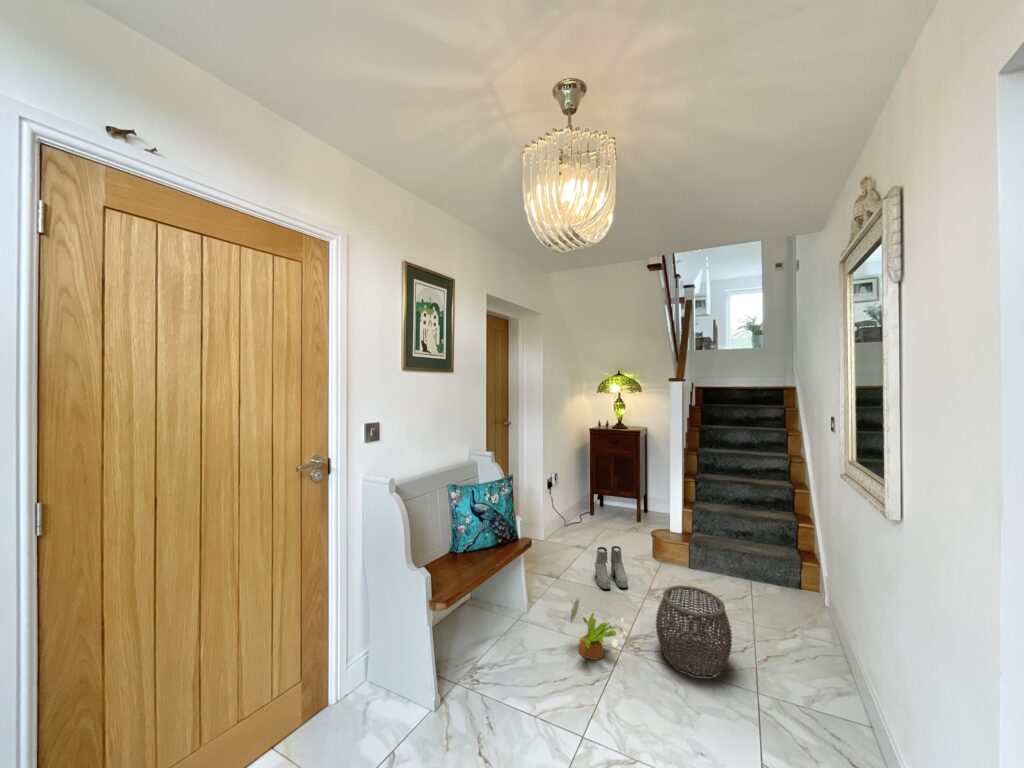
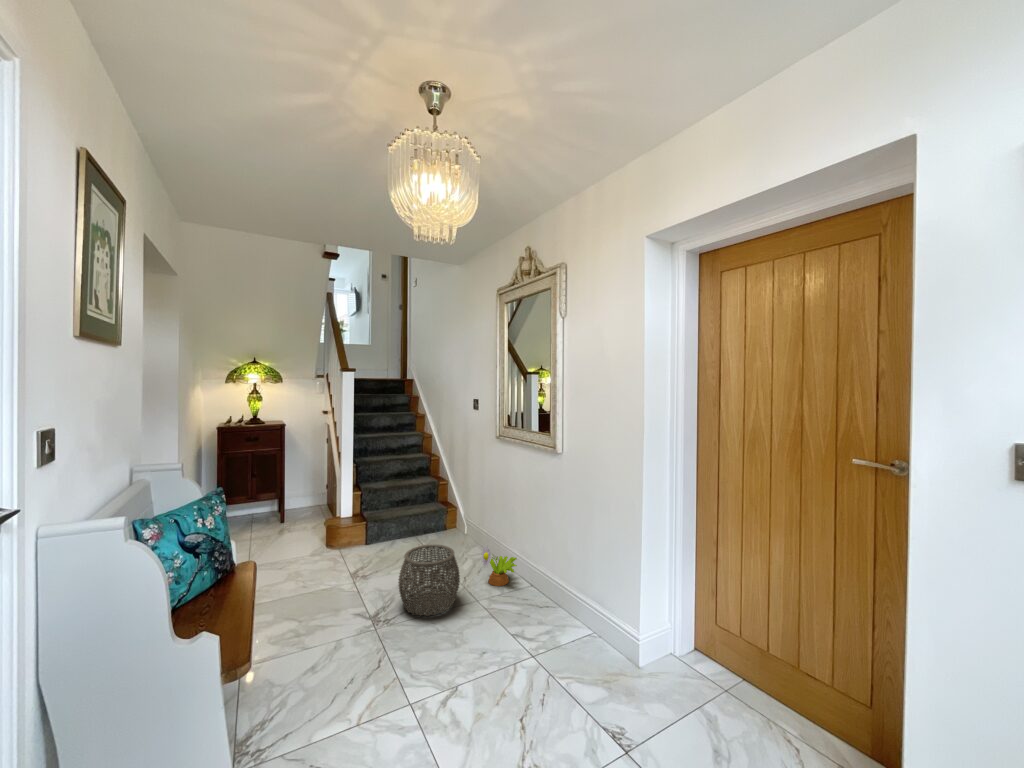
boots: present [595,546,628,589] -> none [291,546,336,595]
decorative plant: present [570,599,616,660] -> present [482,546,517,586]

